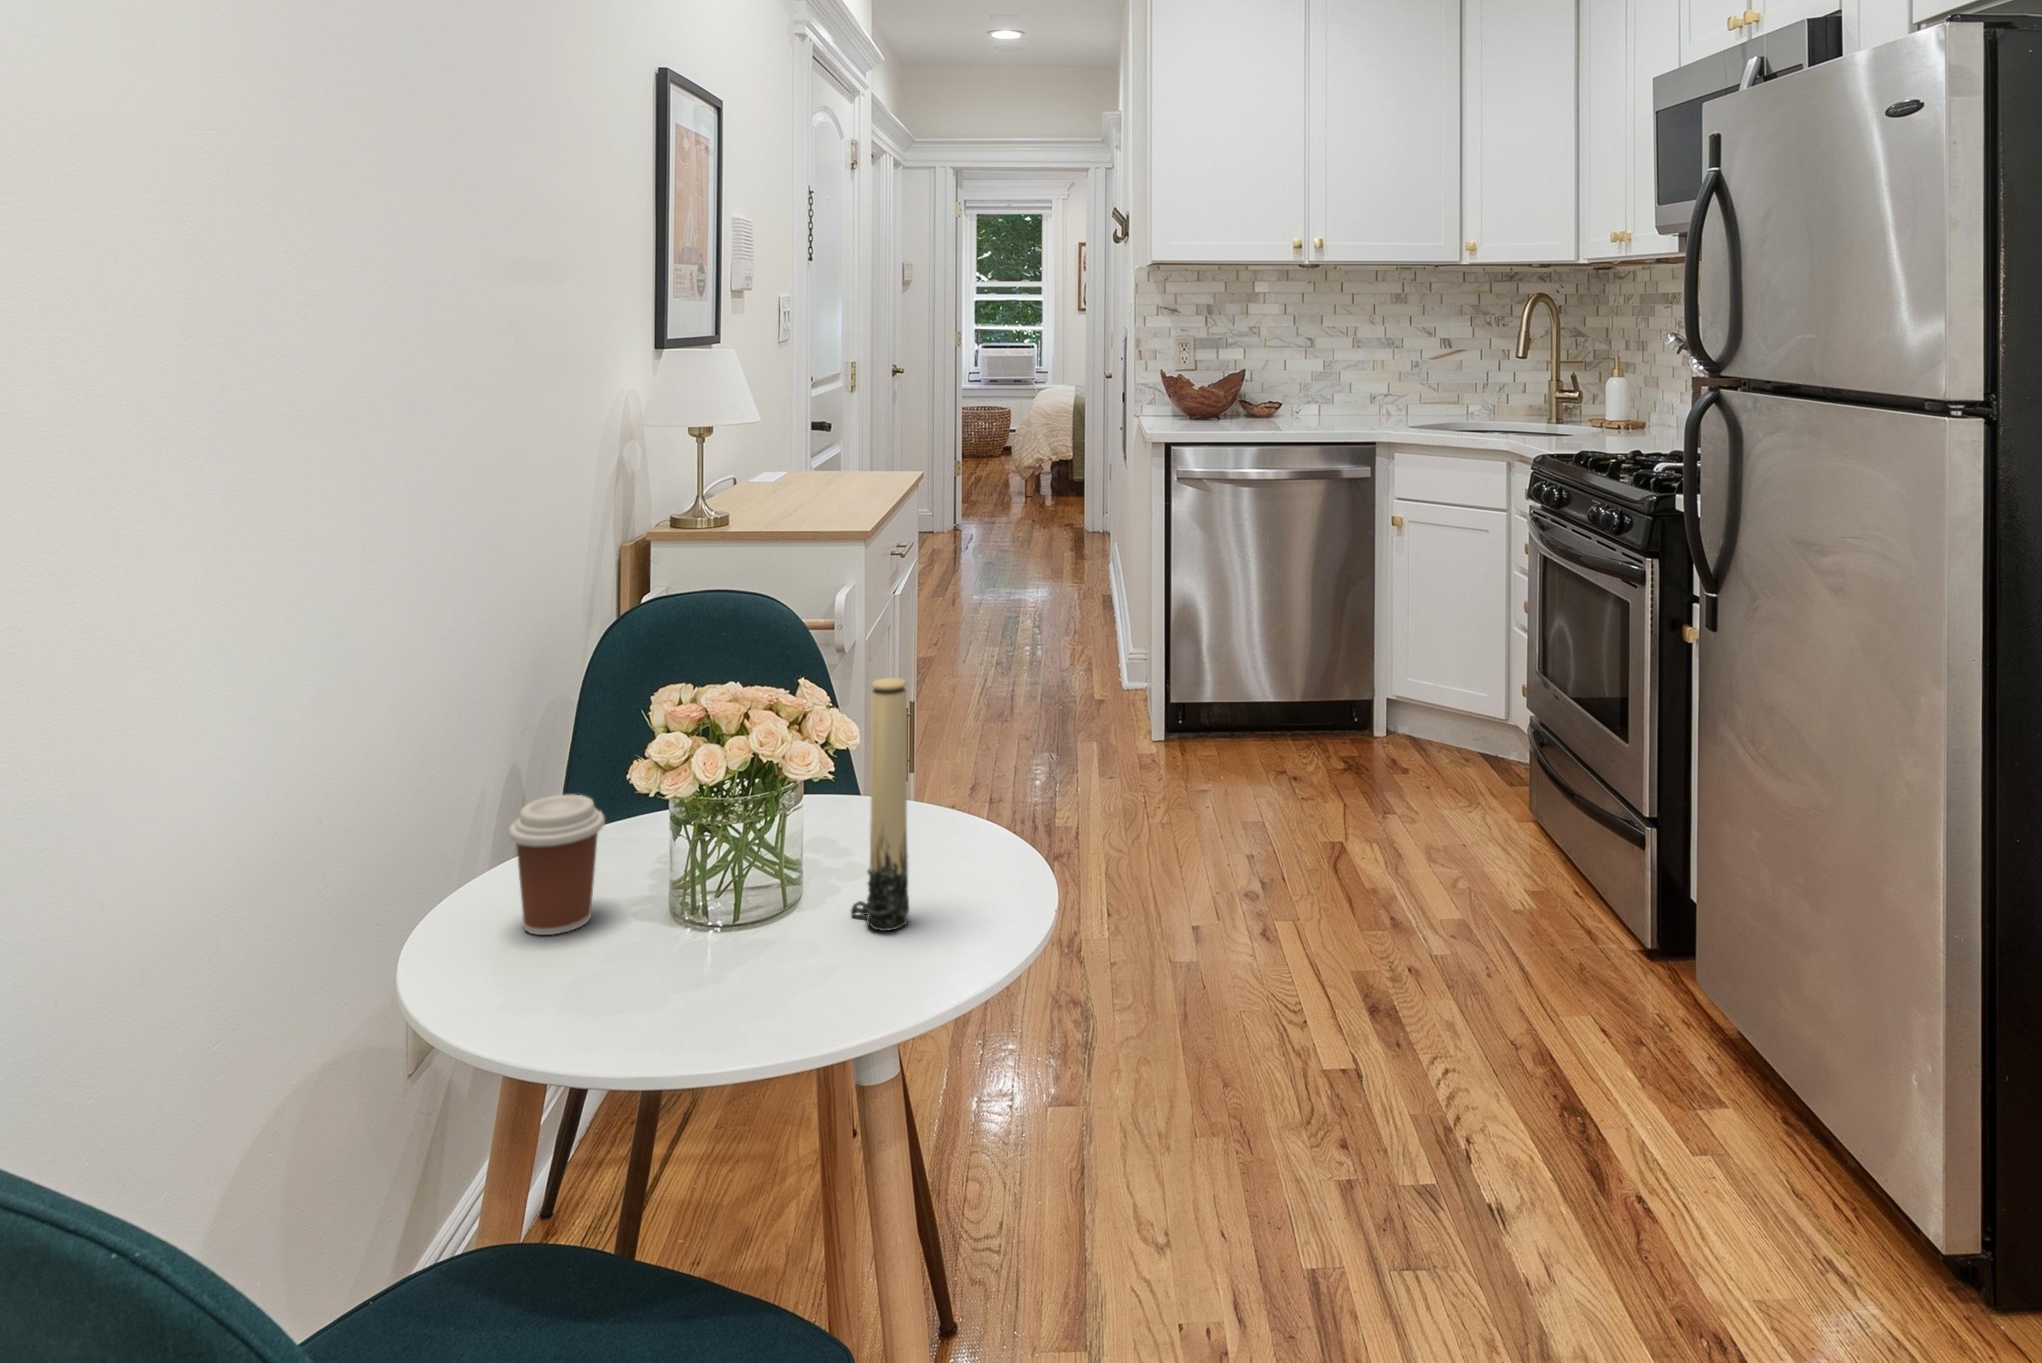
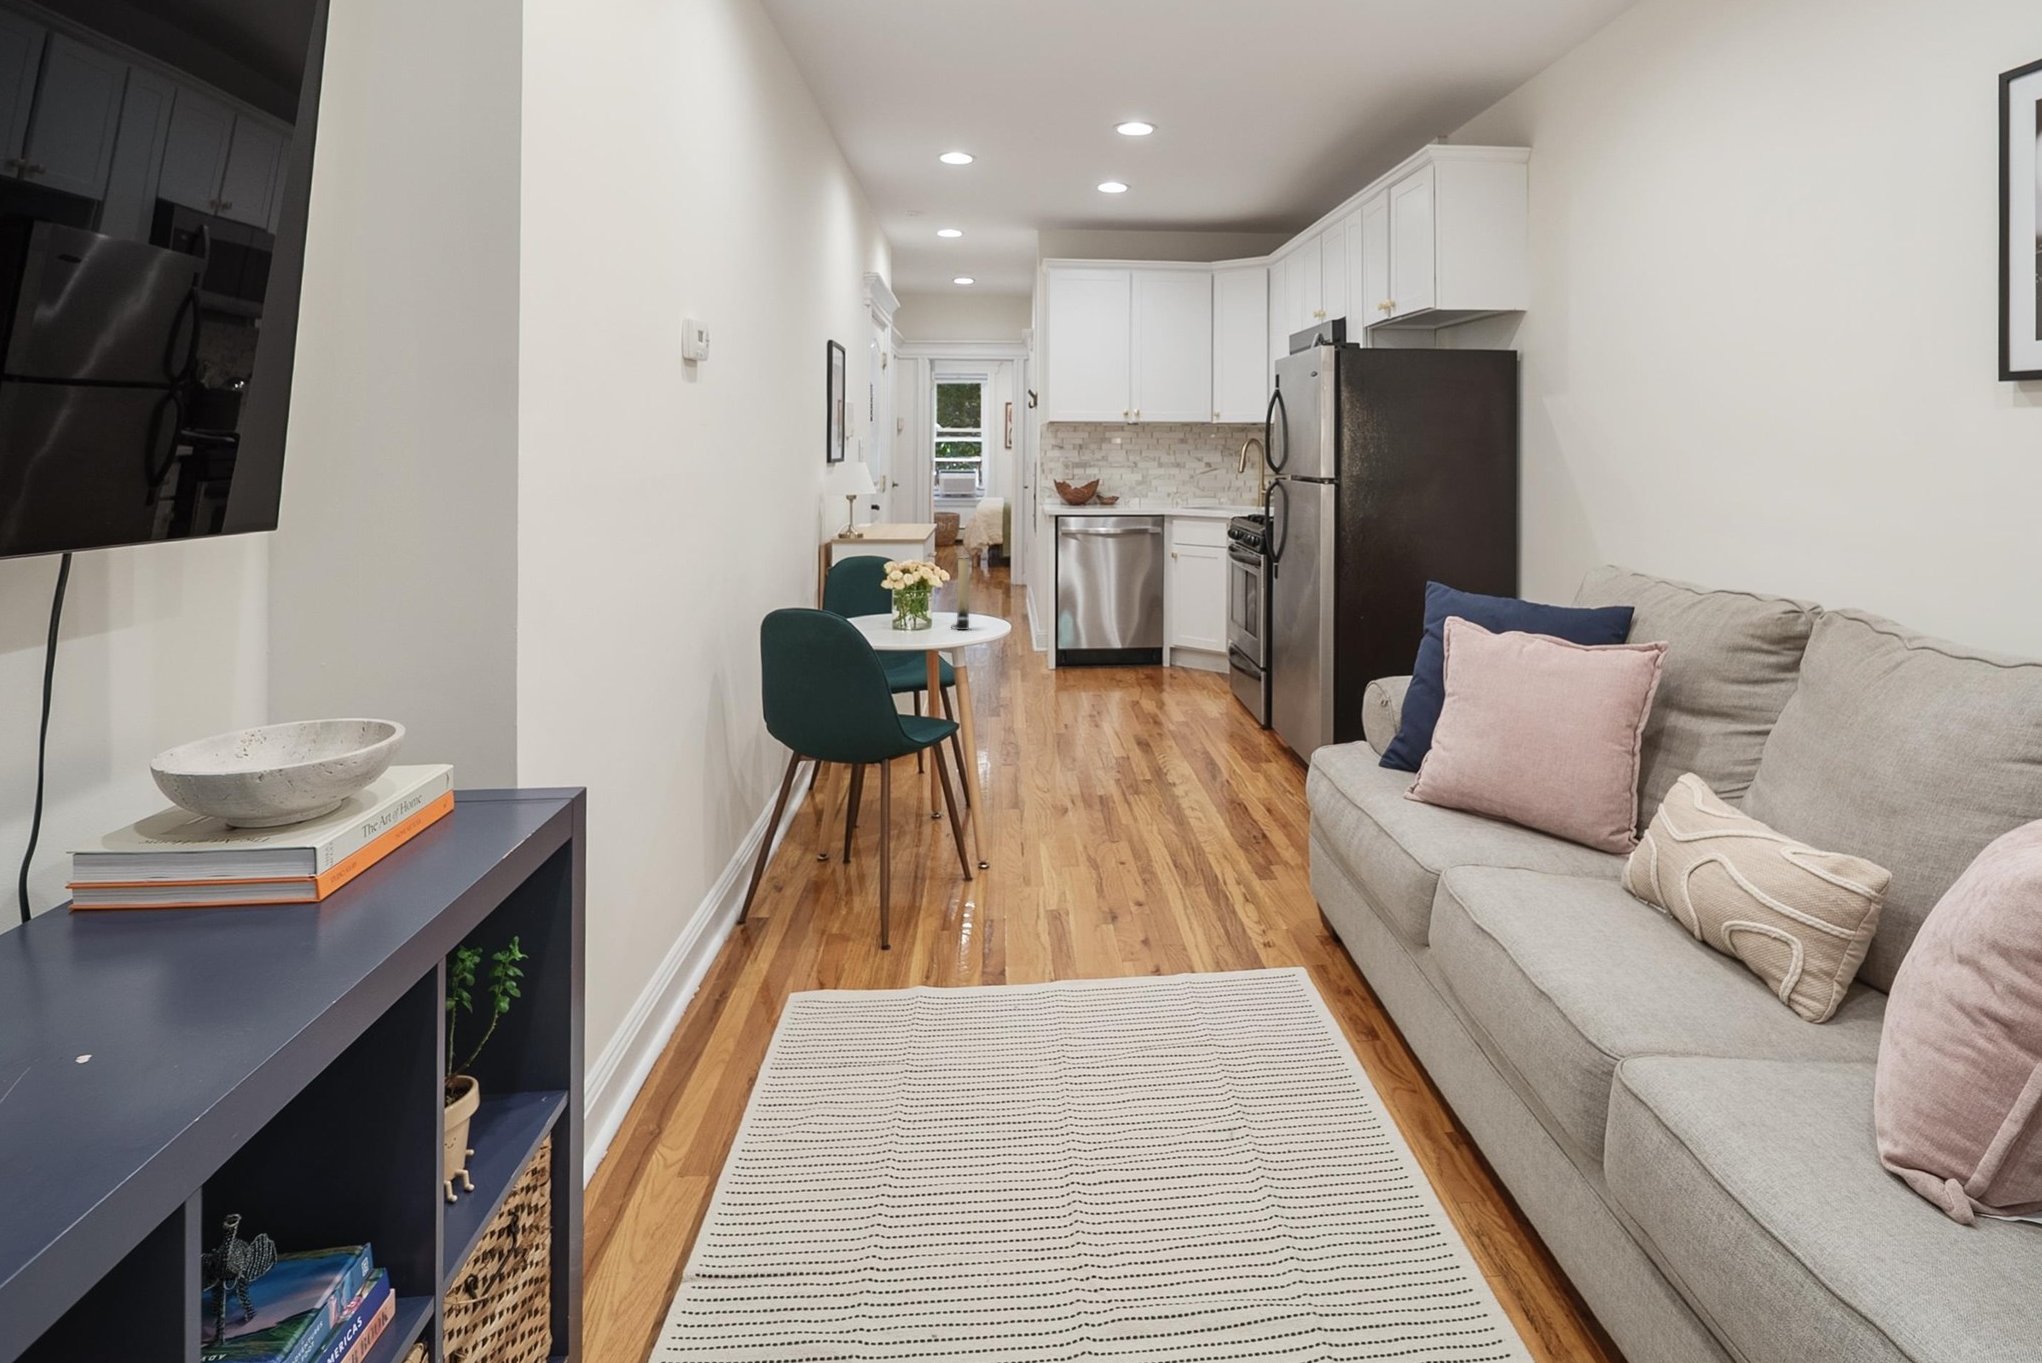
coffee cup: present [509,794,605,935] -> none [849,594,876,632]

